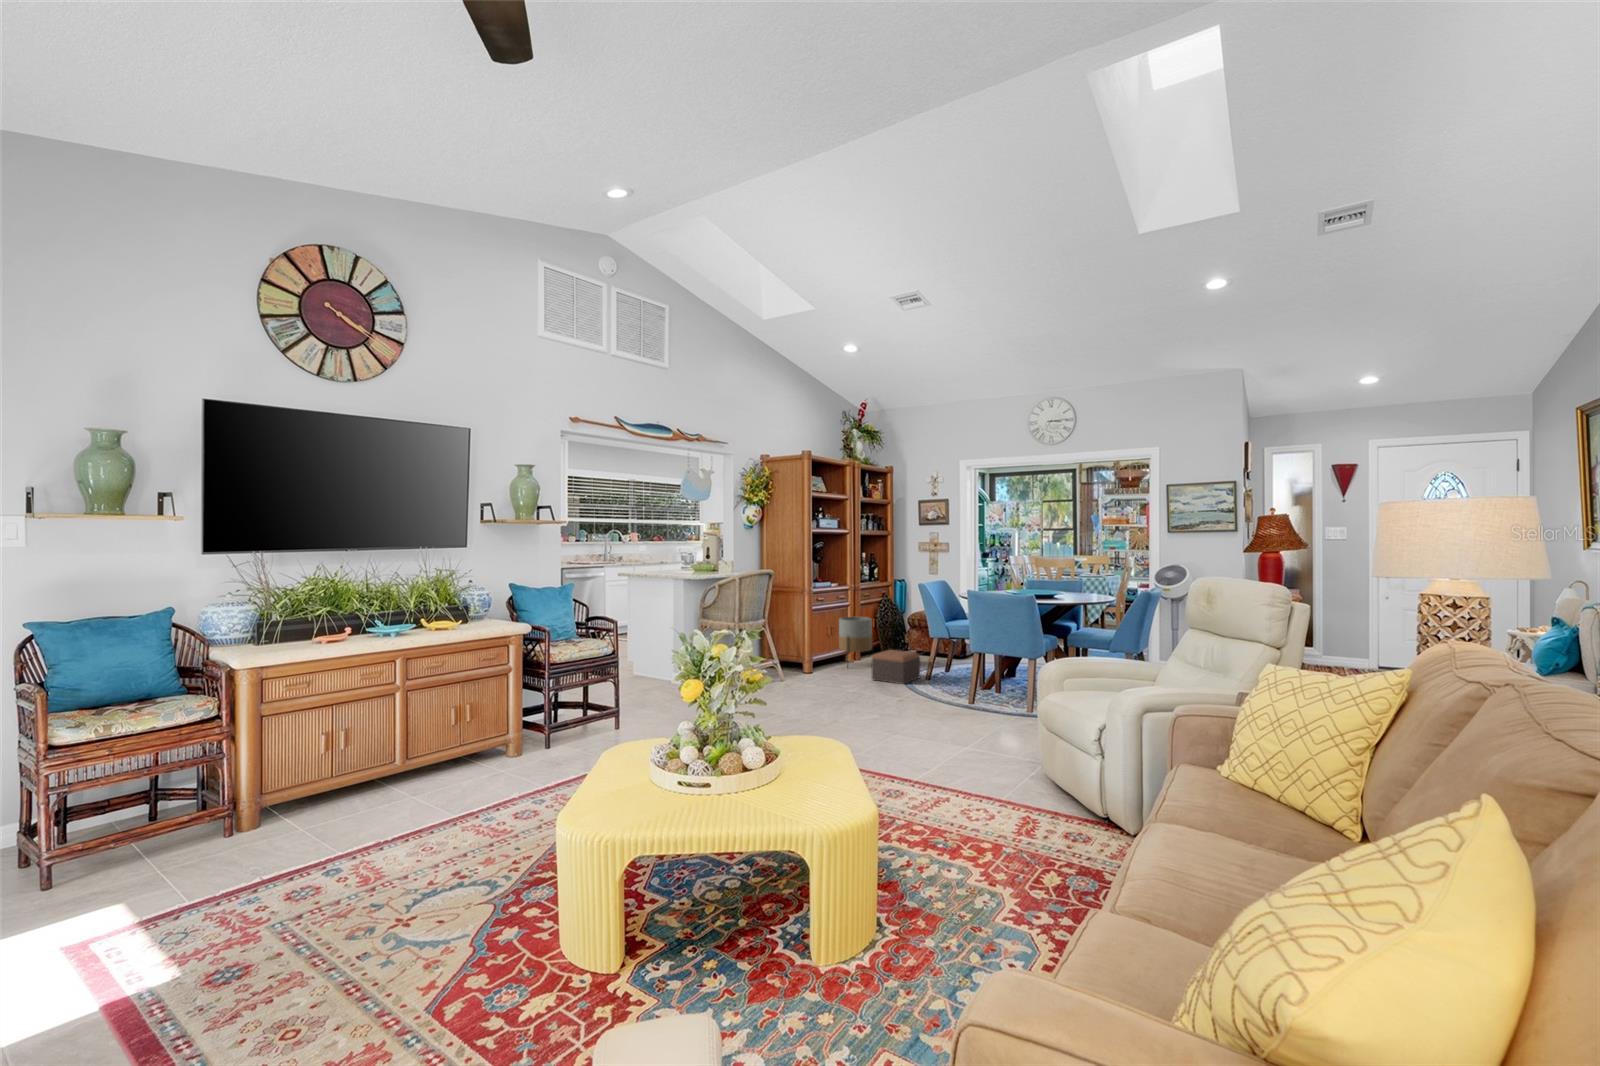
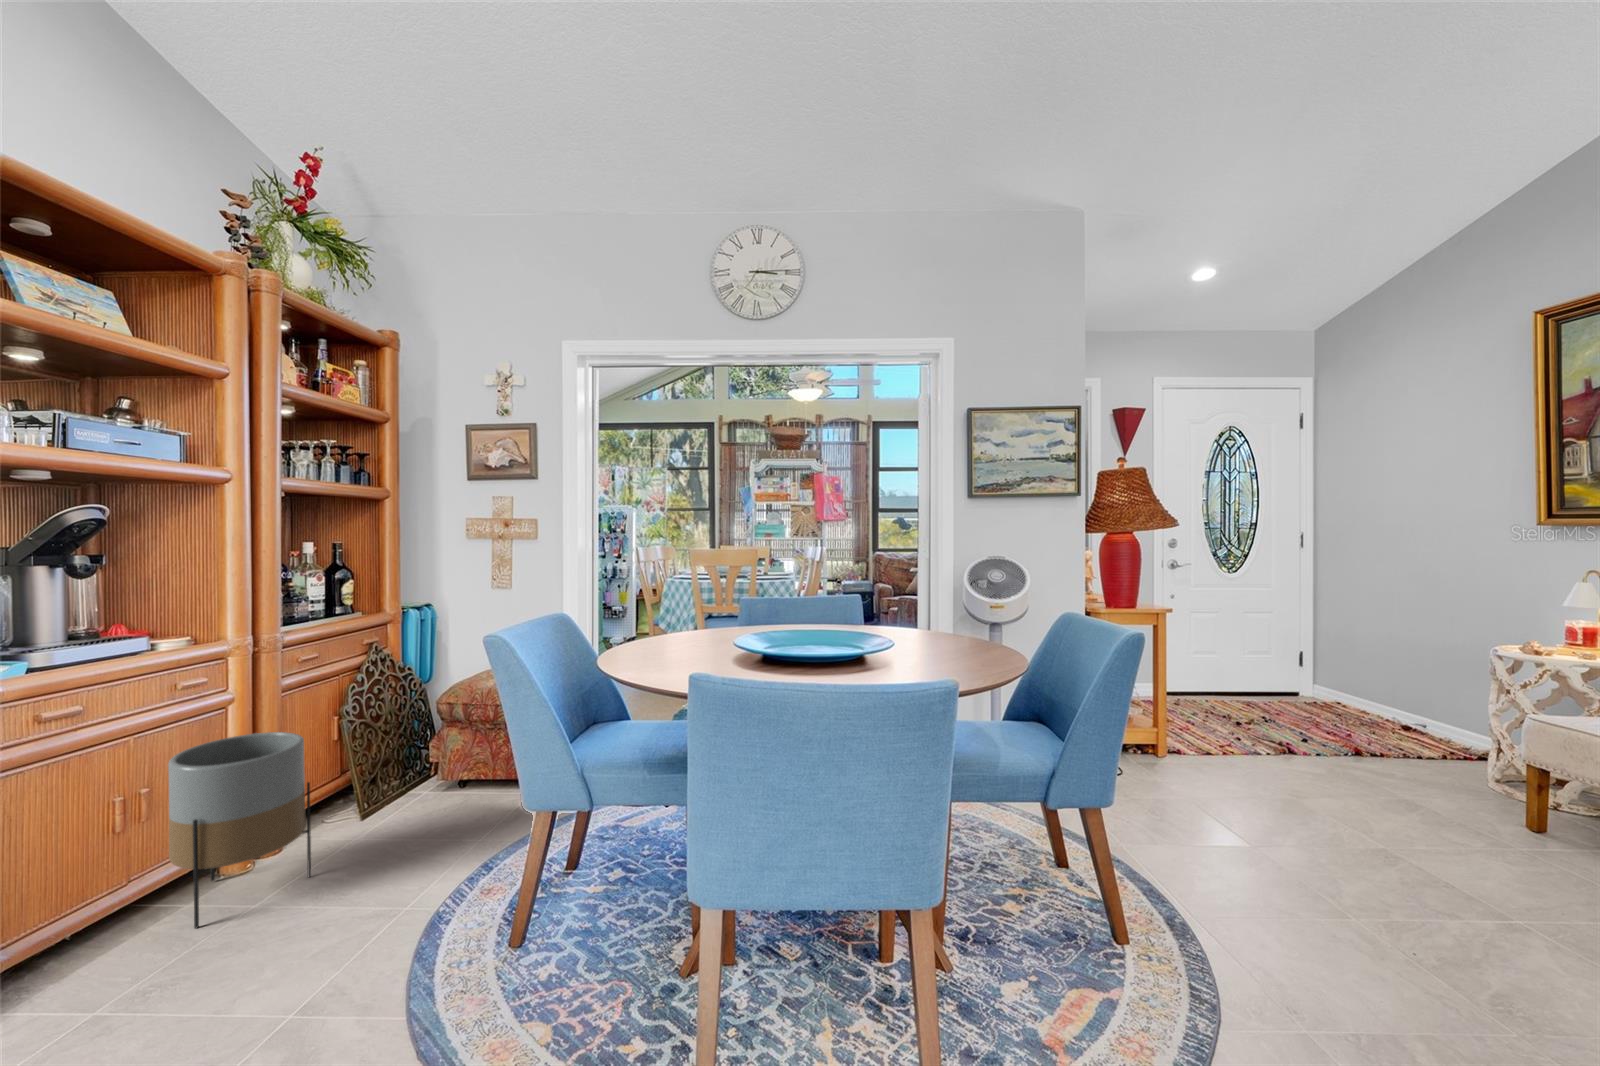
footstool: present [872,650,920,684] -> none [253,861,461,1026]

